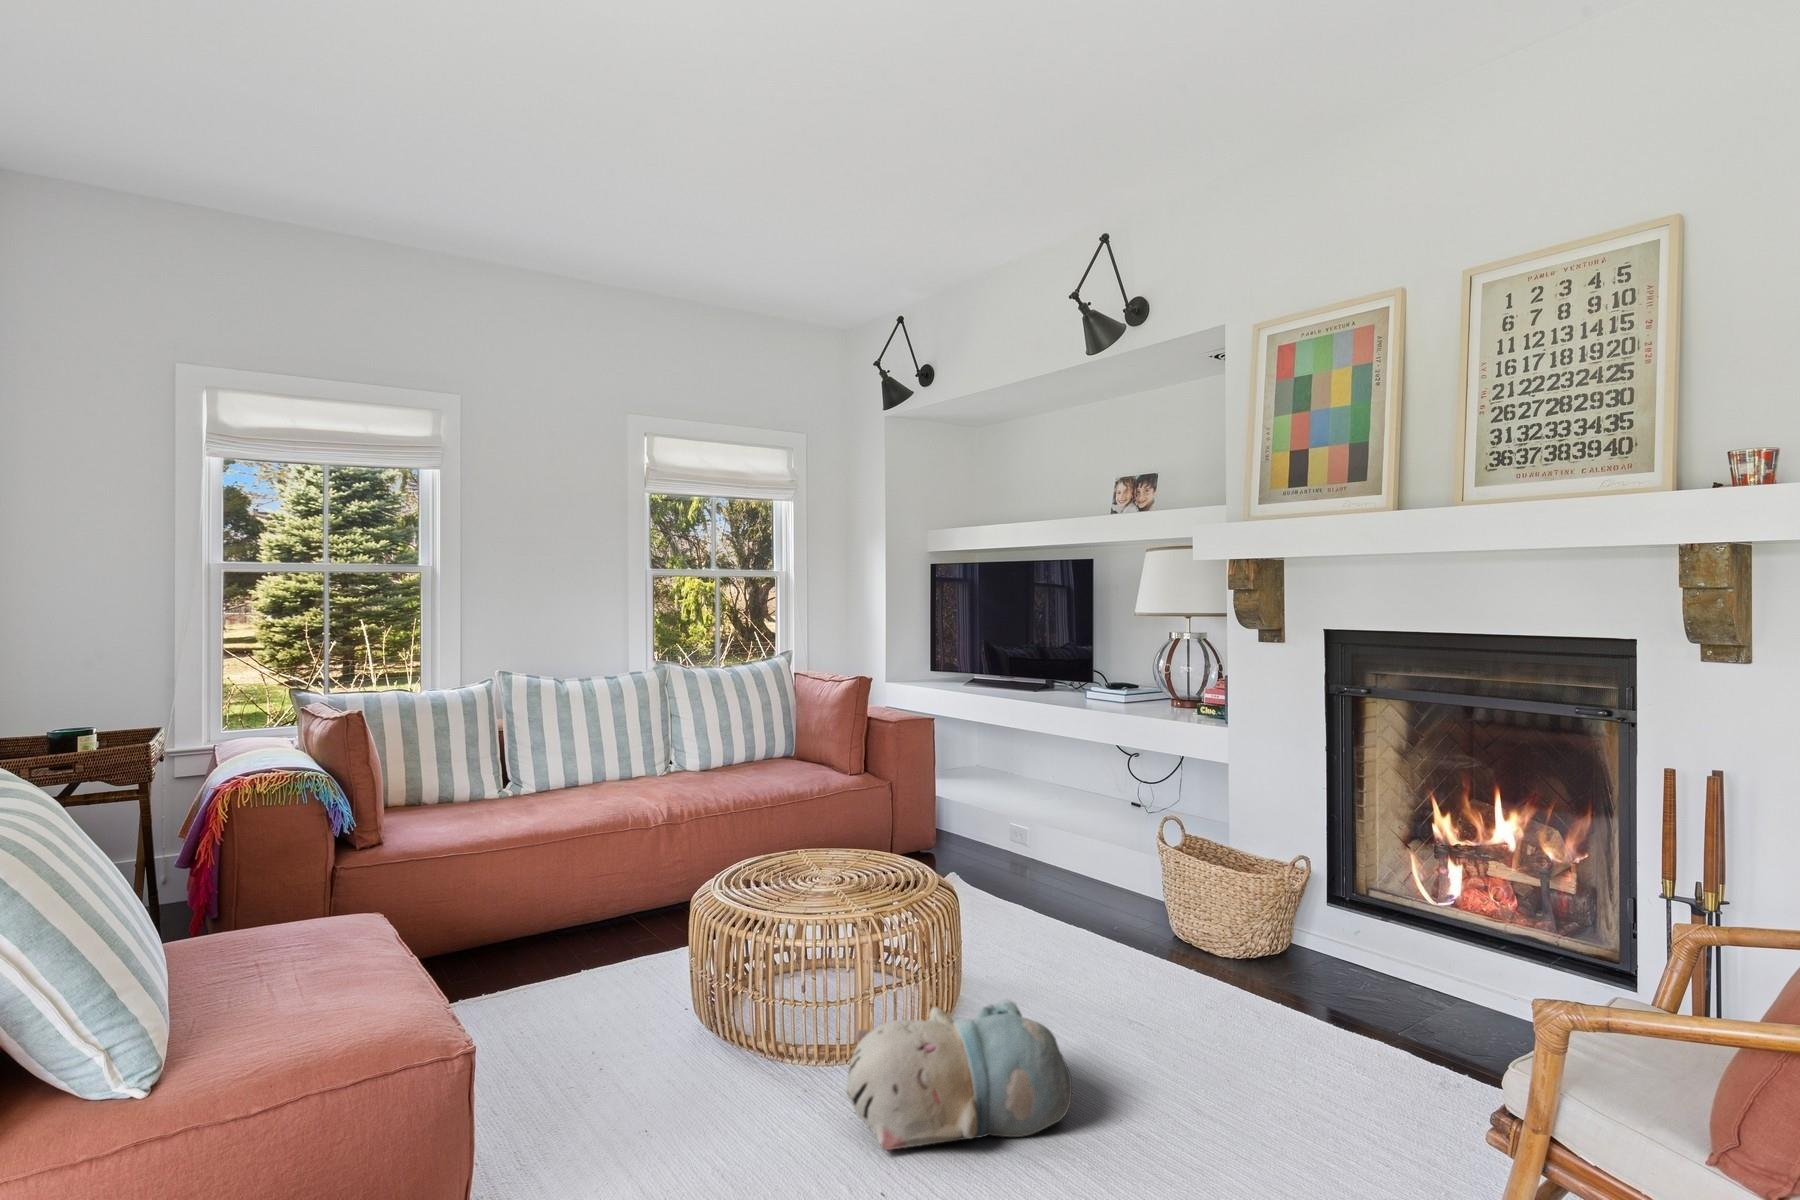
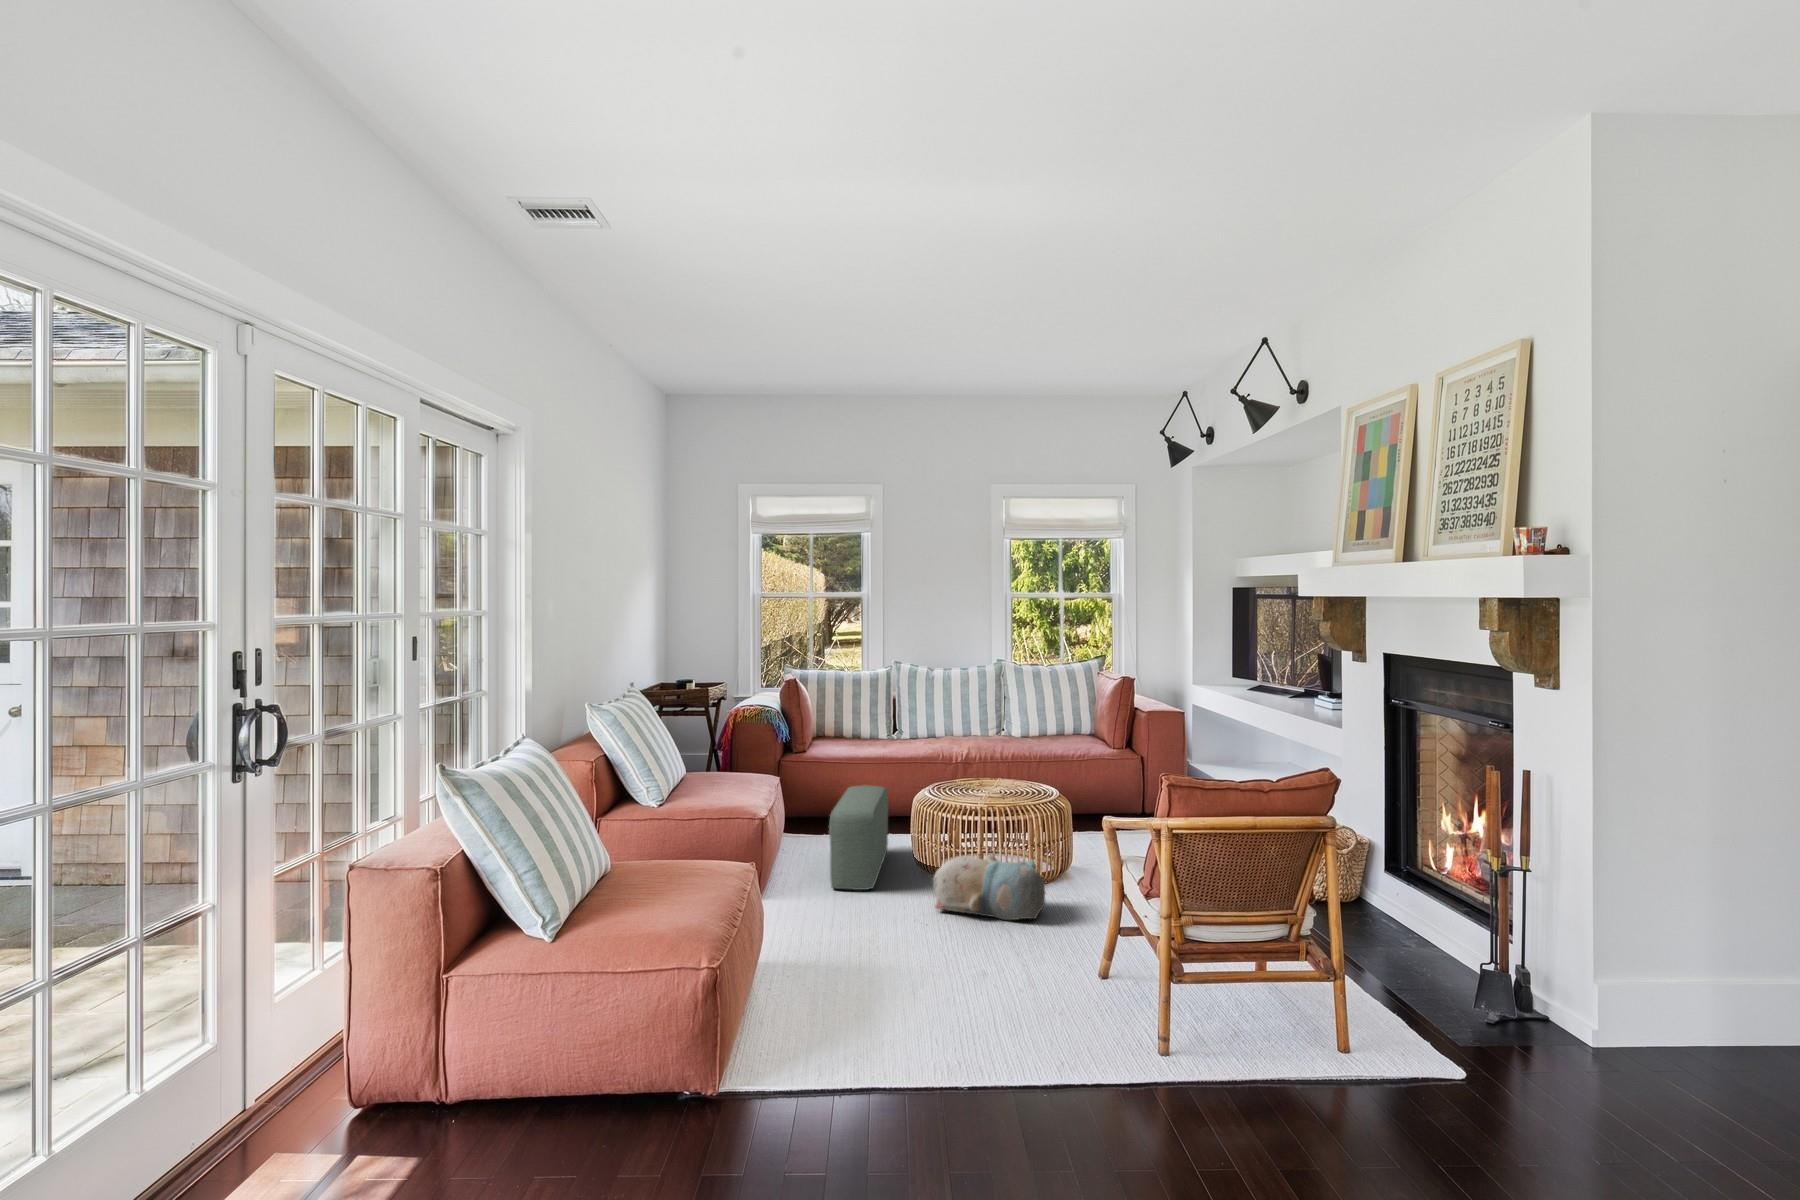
pouf: none [550,898,702,1152] -> present [829,785,888,890]

